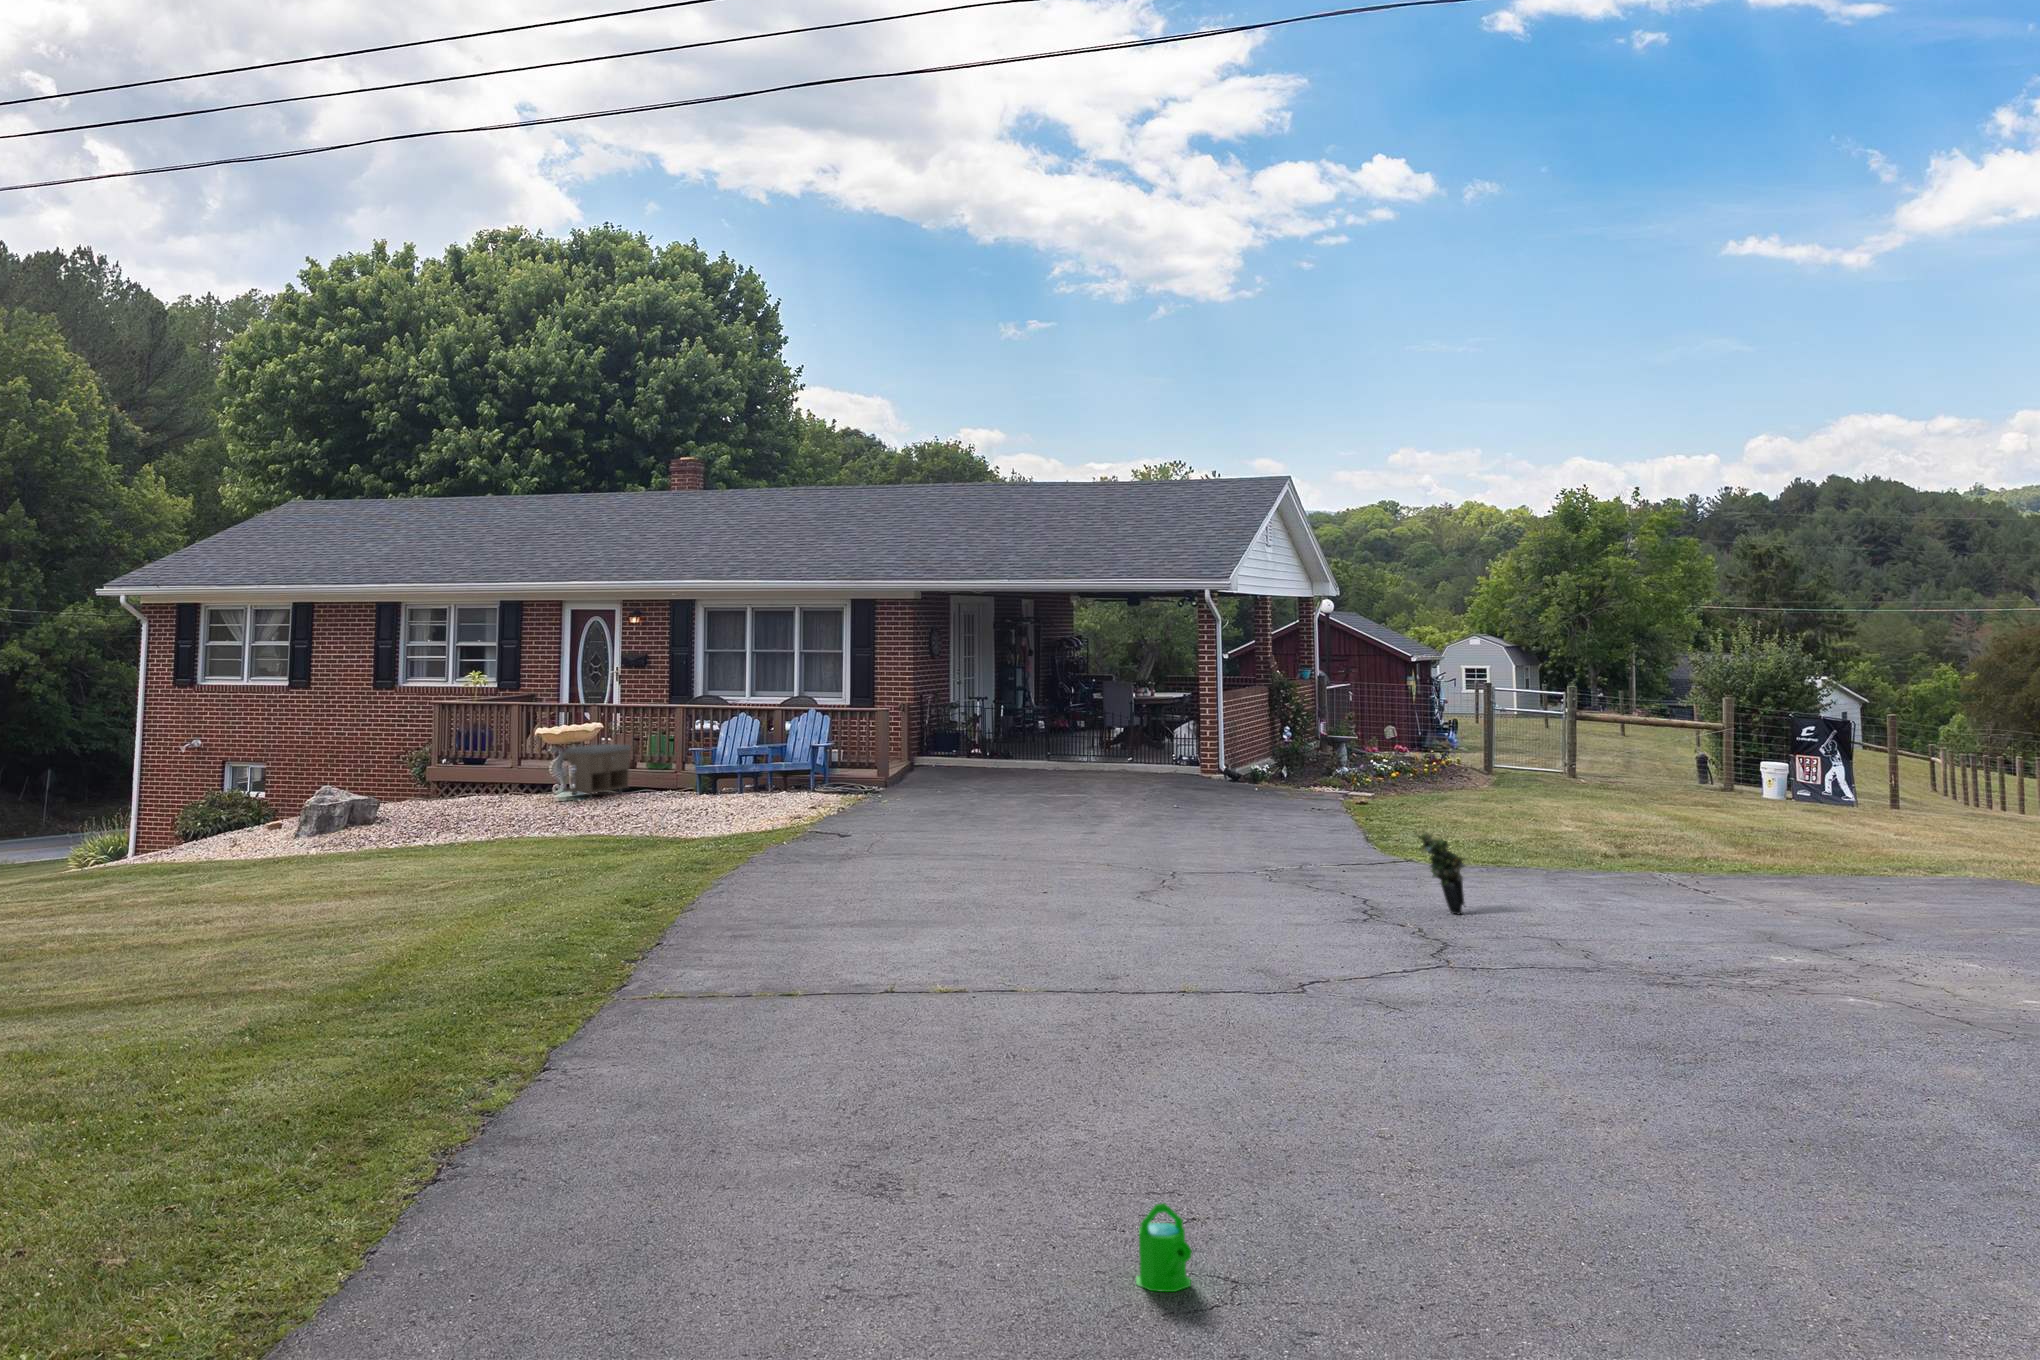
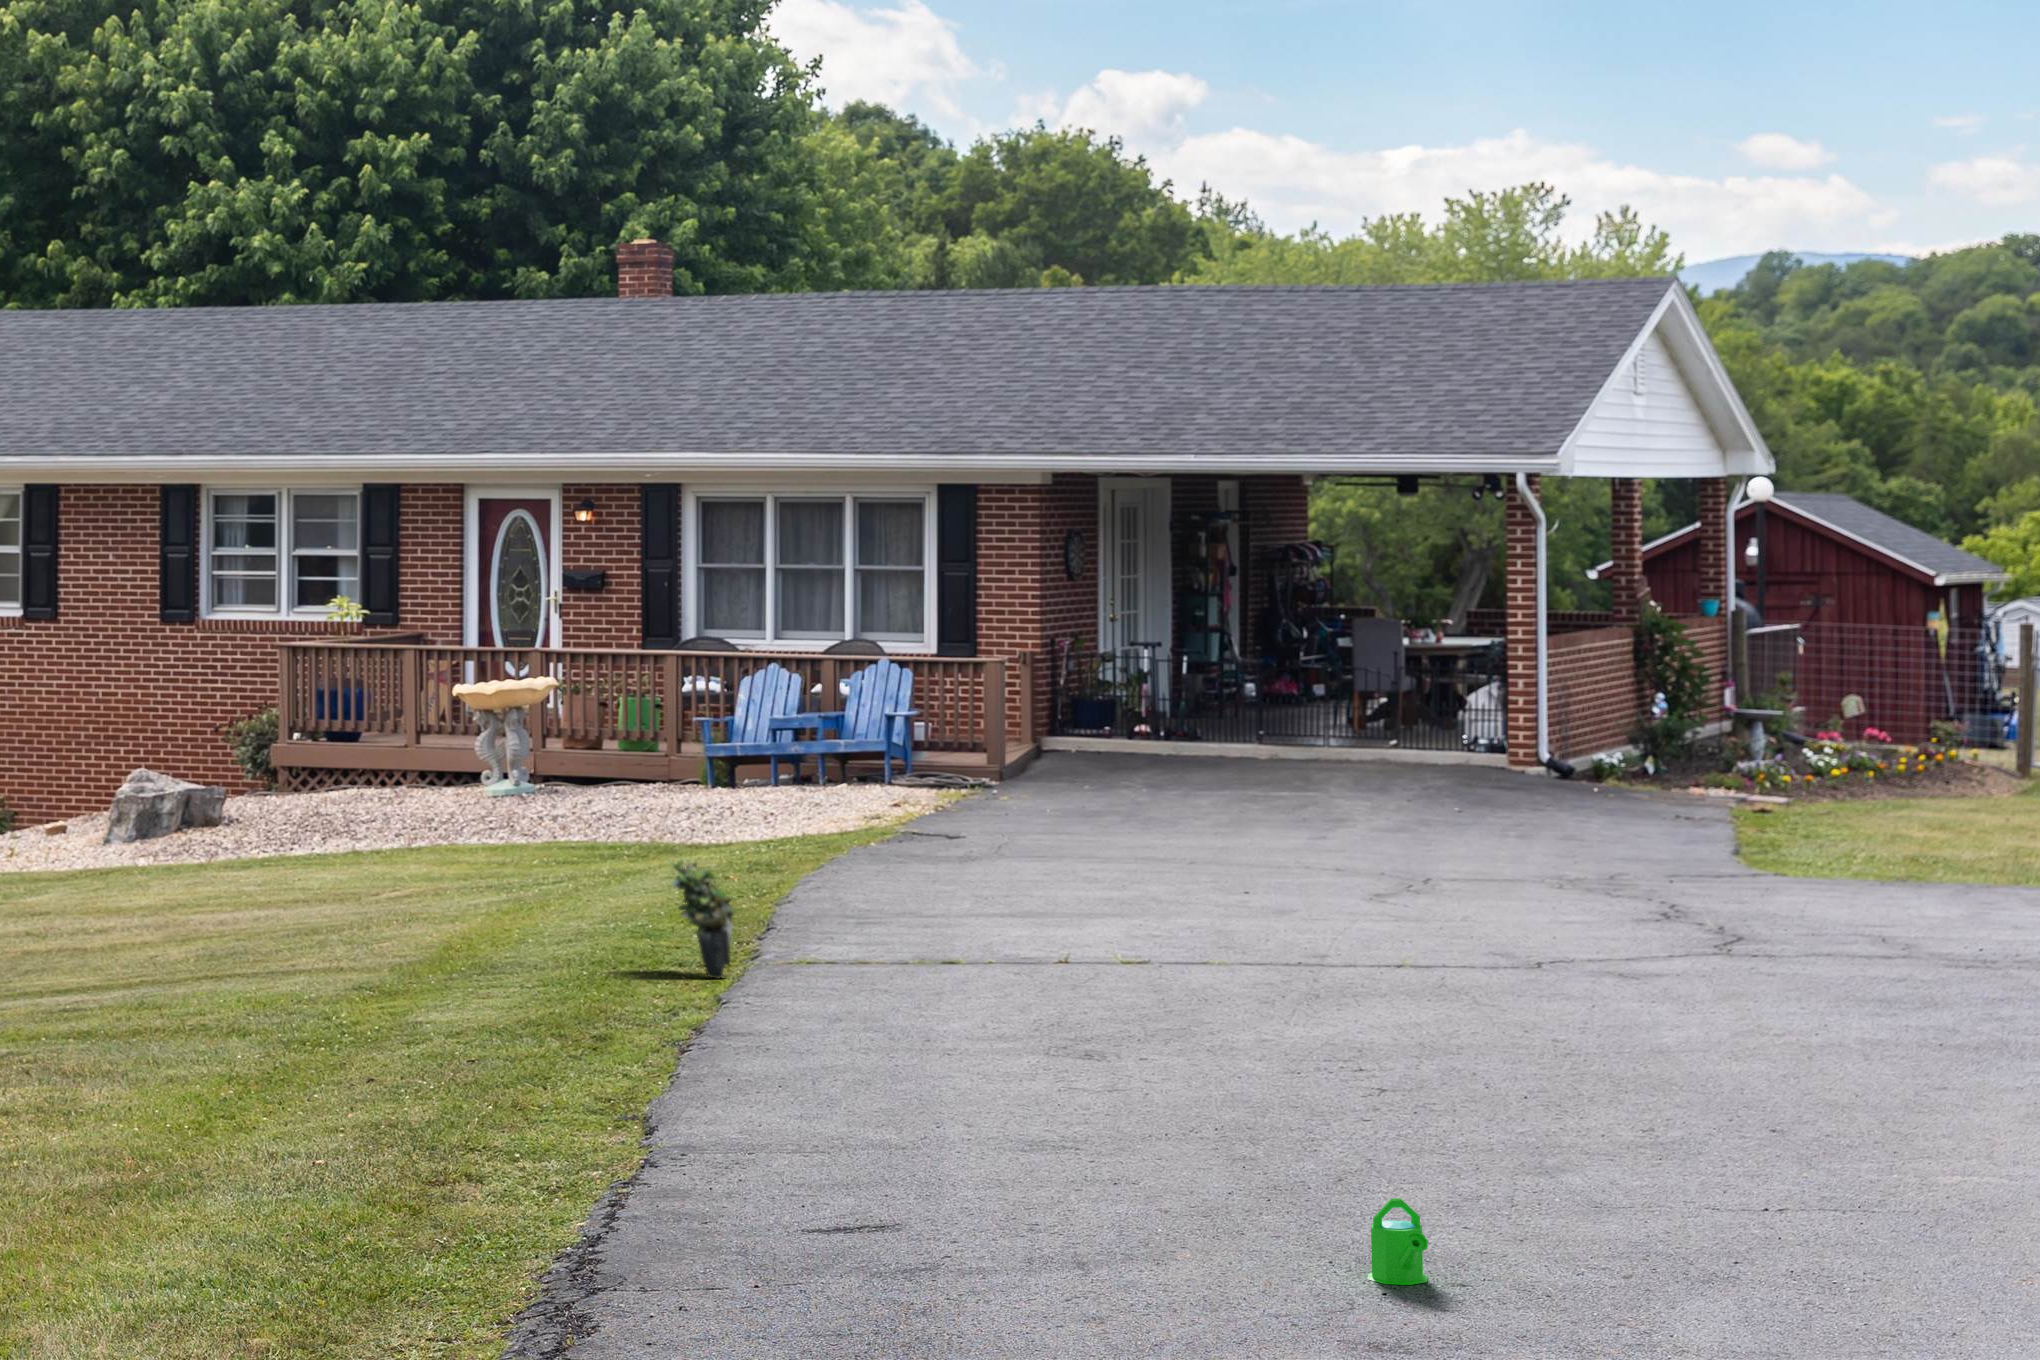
storage bench: present [564,744,631,797] -> none [493,710,594,792]
potted plant: present [1417,832,1465,915] -> present [669,859,736,979]

